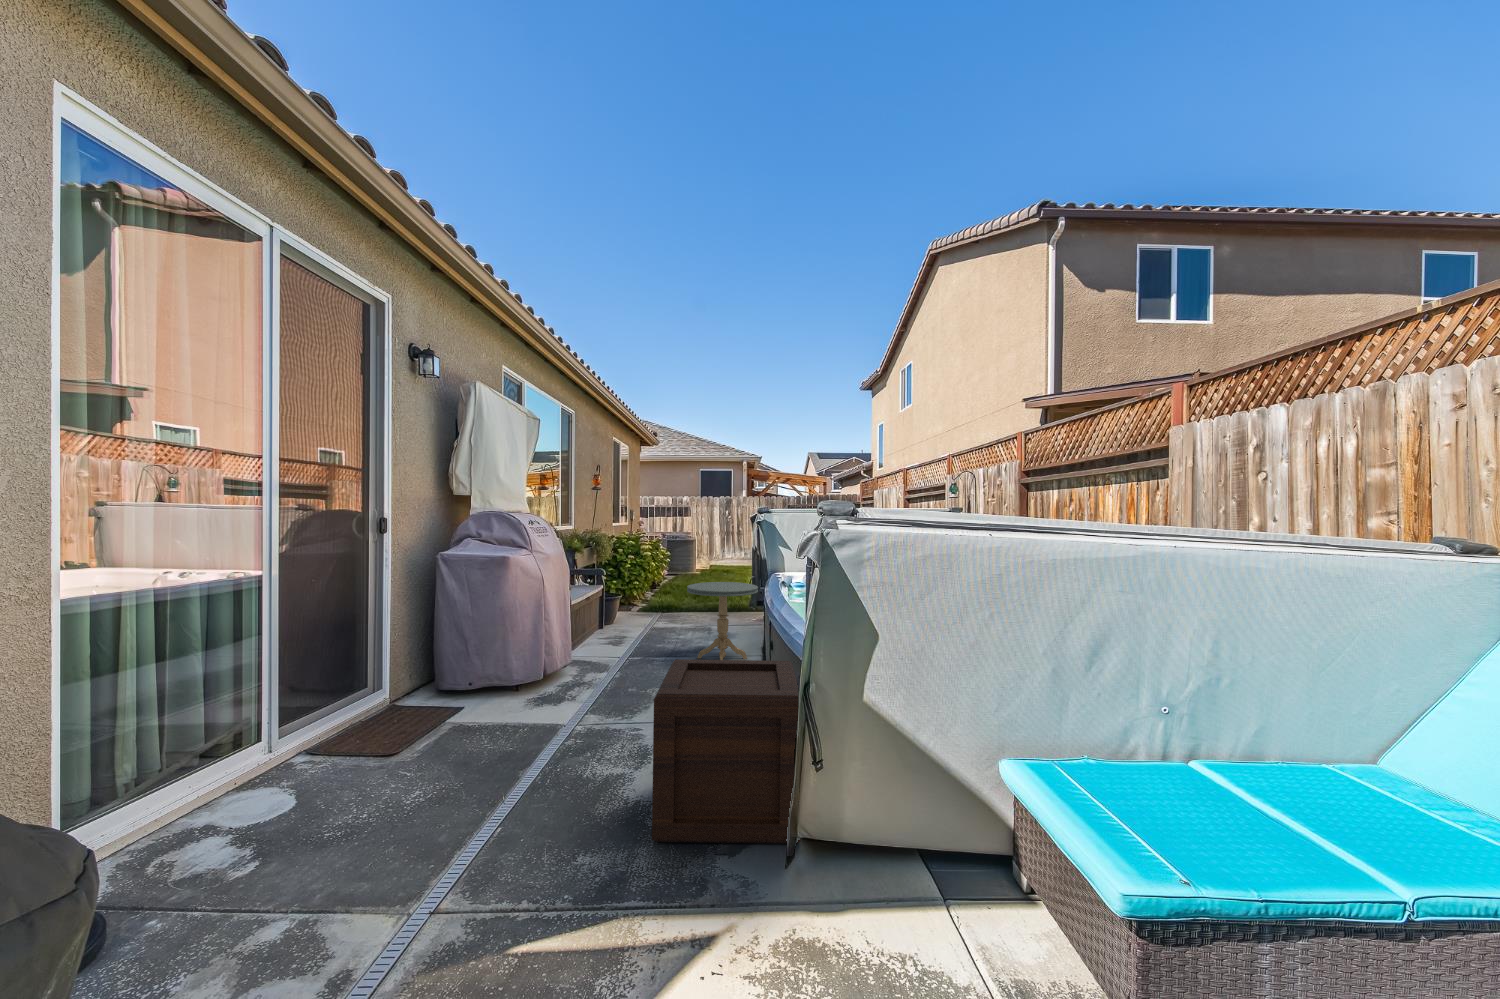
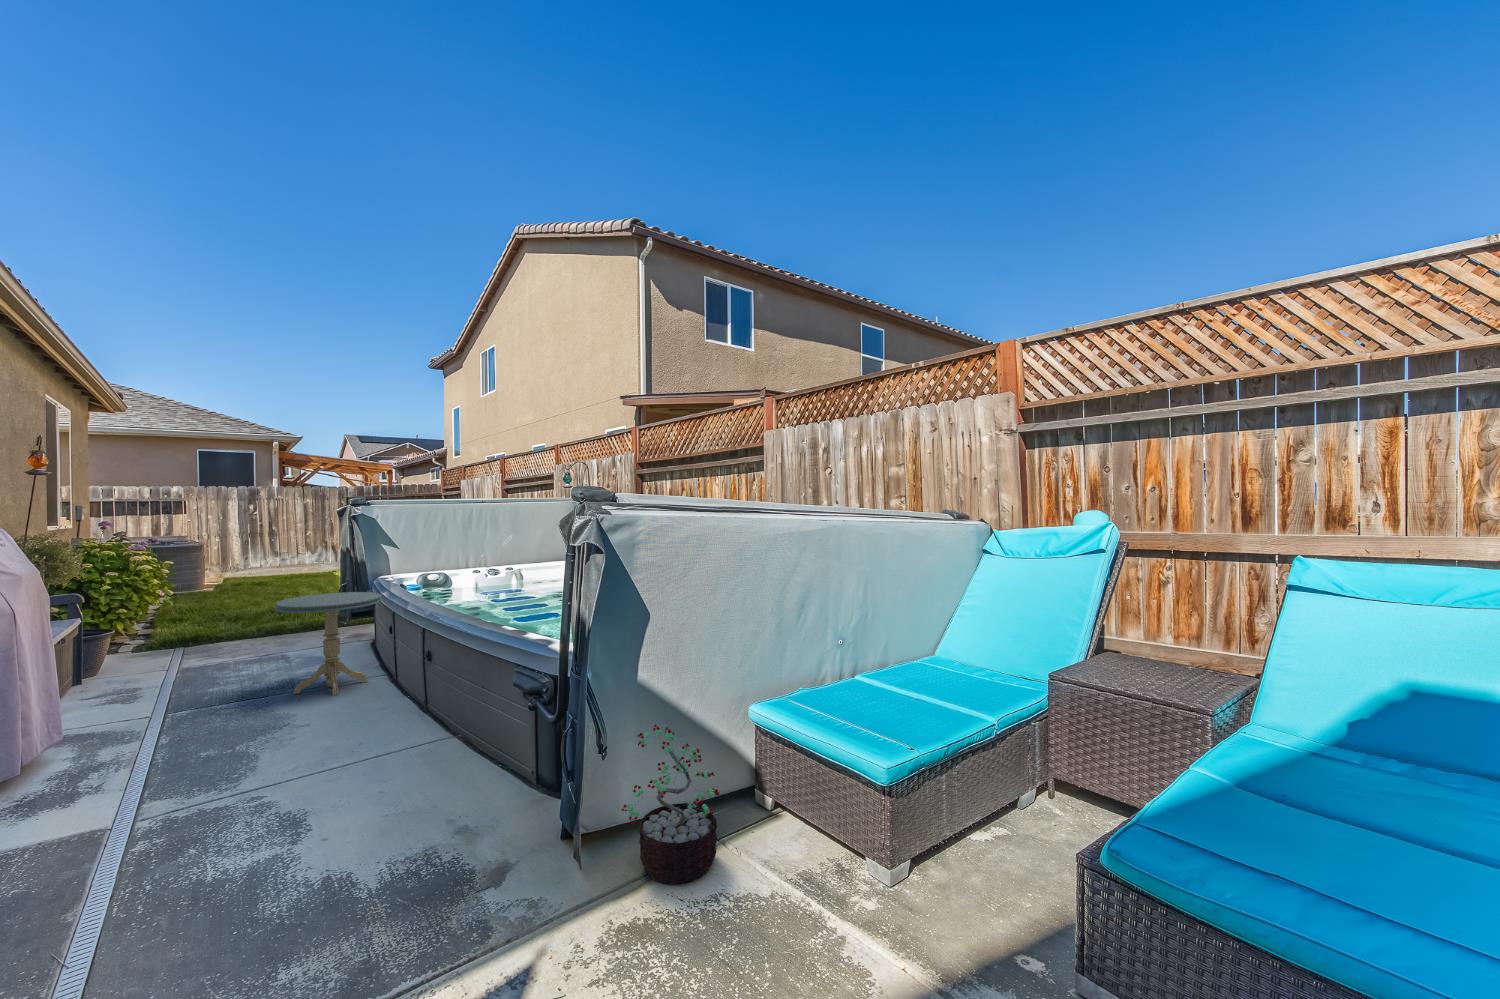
wooden crate: present [652,659,801,844] -> none [358,664,563,910]
decorative plant: none [838,749,941,932] -> present [621,724,720,884]

